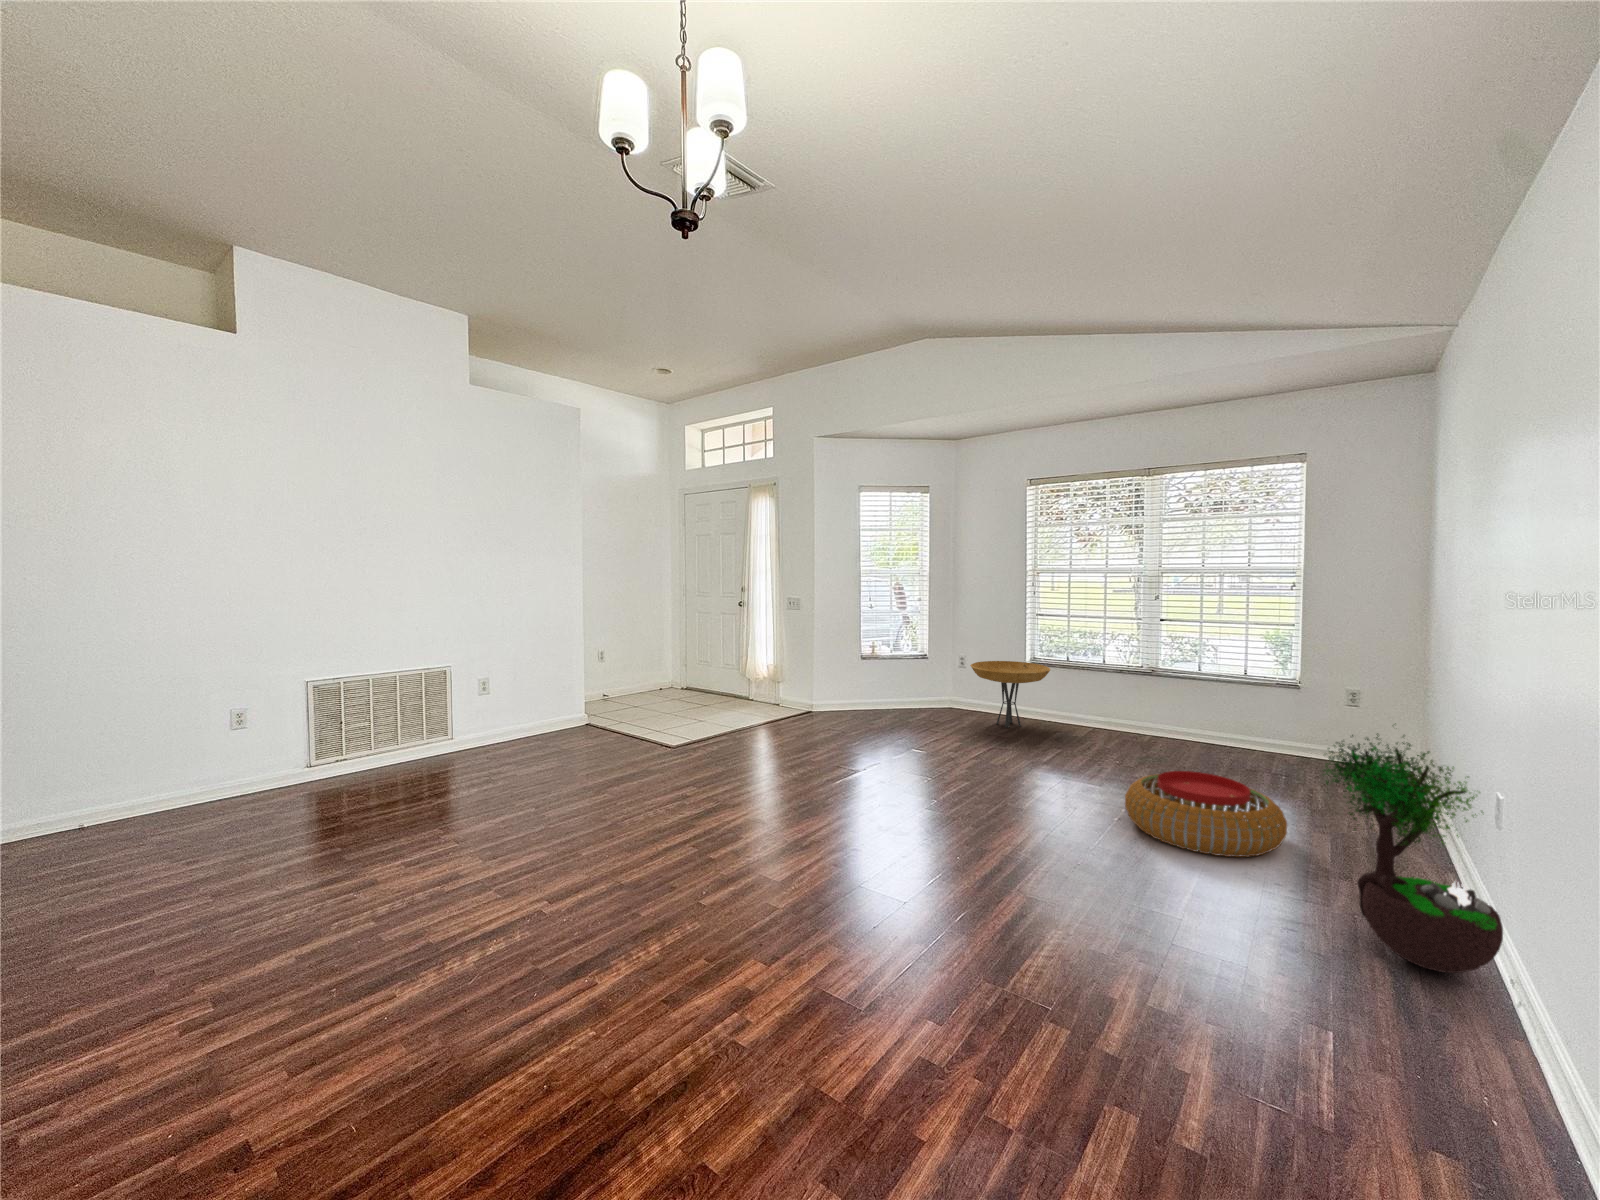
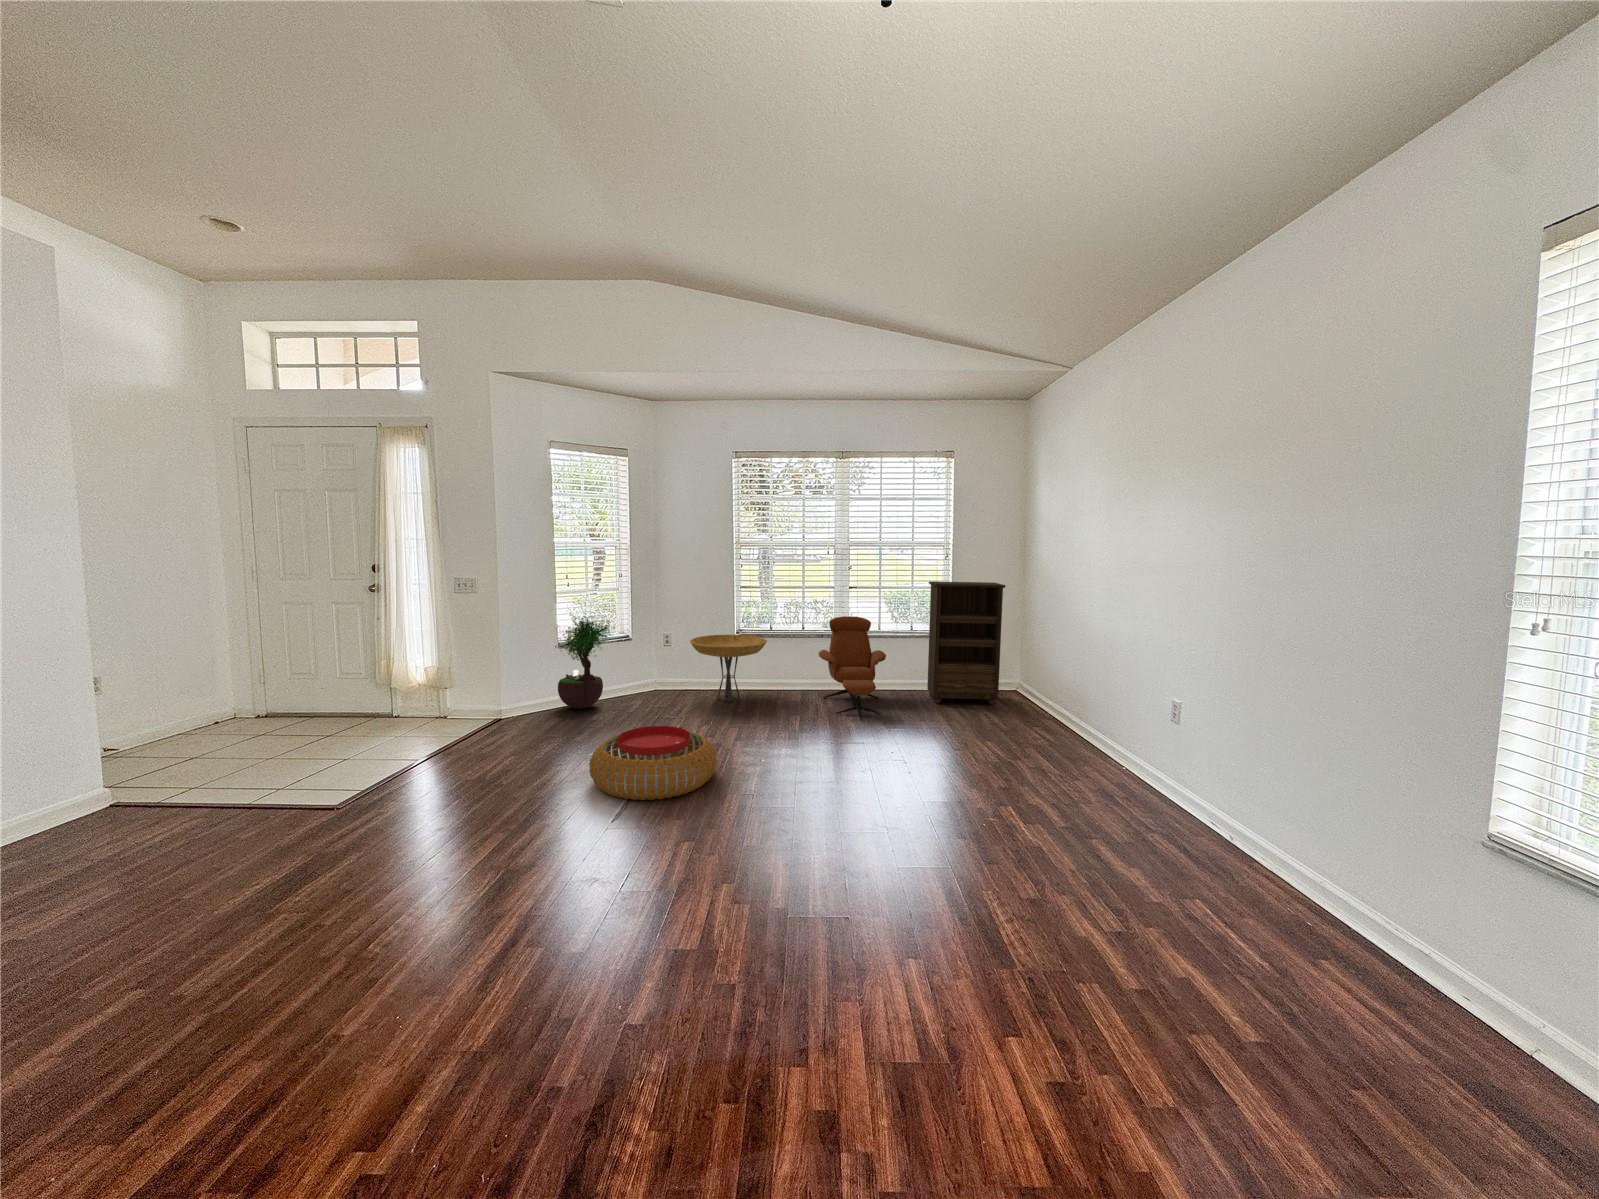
bookshelf: none [1251,616,1366,782] -> present [927,581,1005,705]
lounge chair: none [1106,652,1192,766] -> present [819,616,886,720]
potted tree: present [1323,723,1503,973] -> present [555,616,613,709]
pouf: present [1125,771,1287,857] -> present [589,726,717,800]

